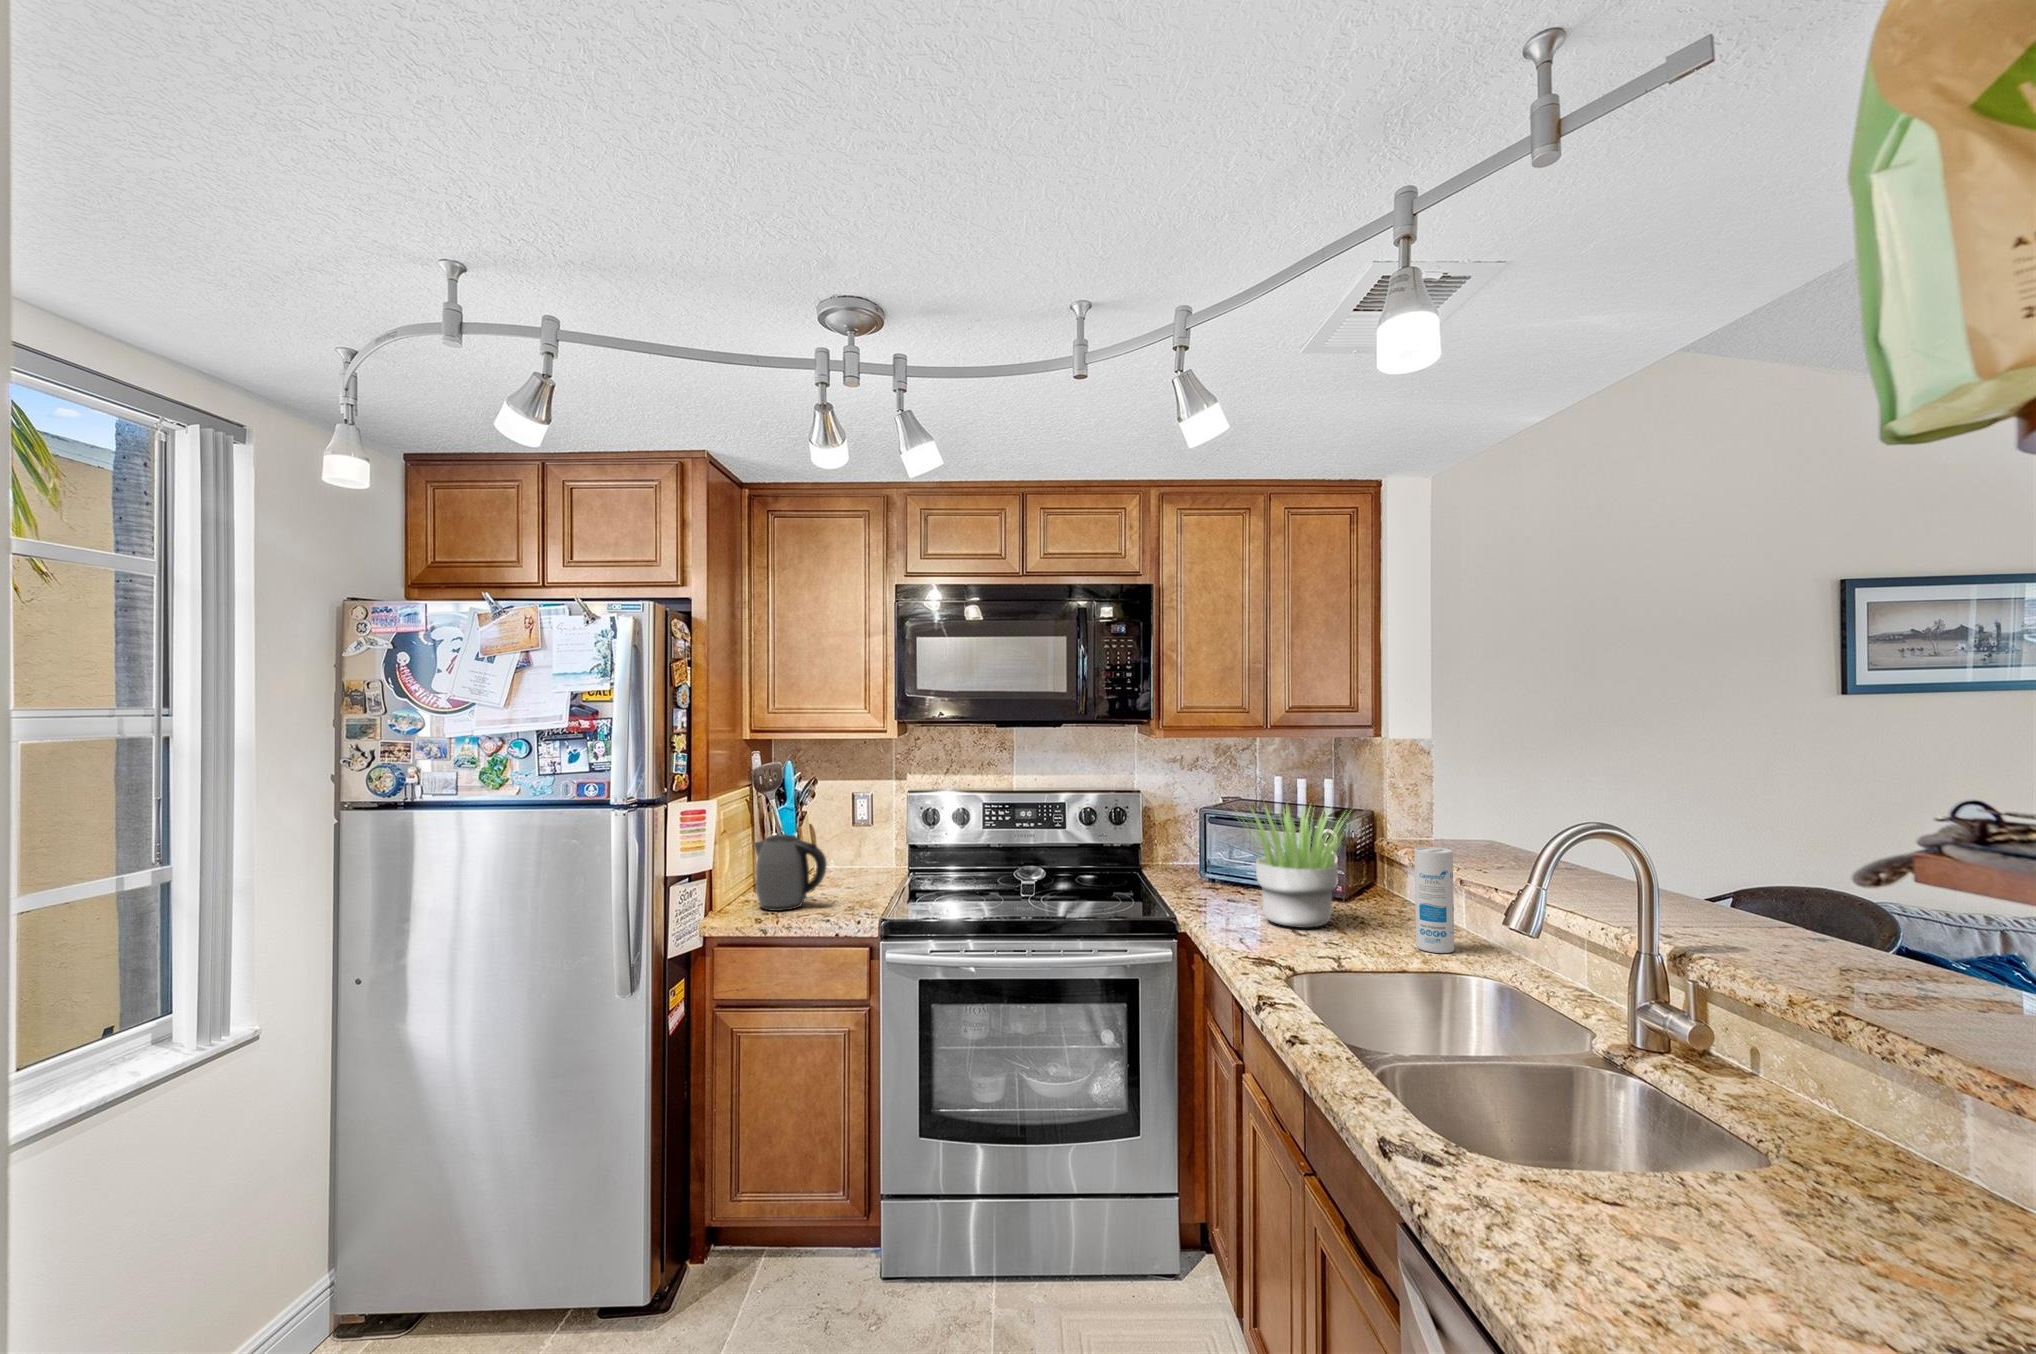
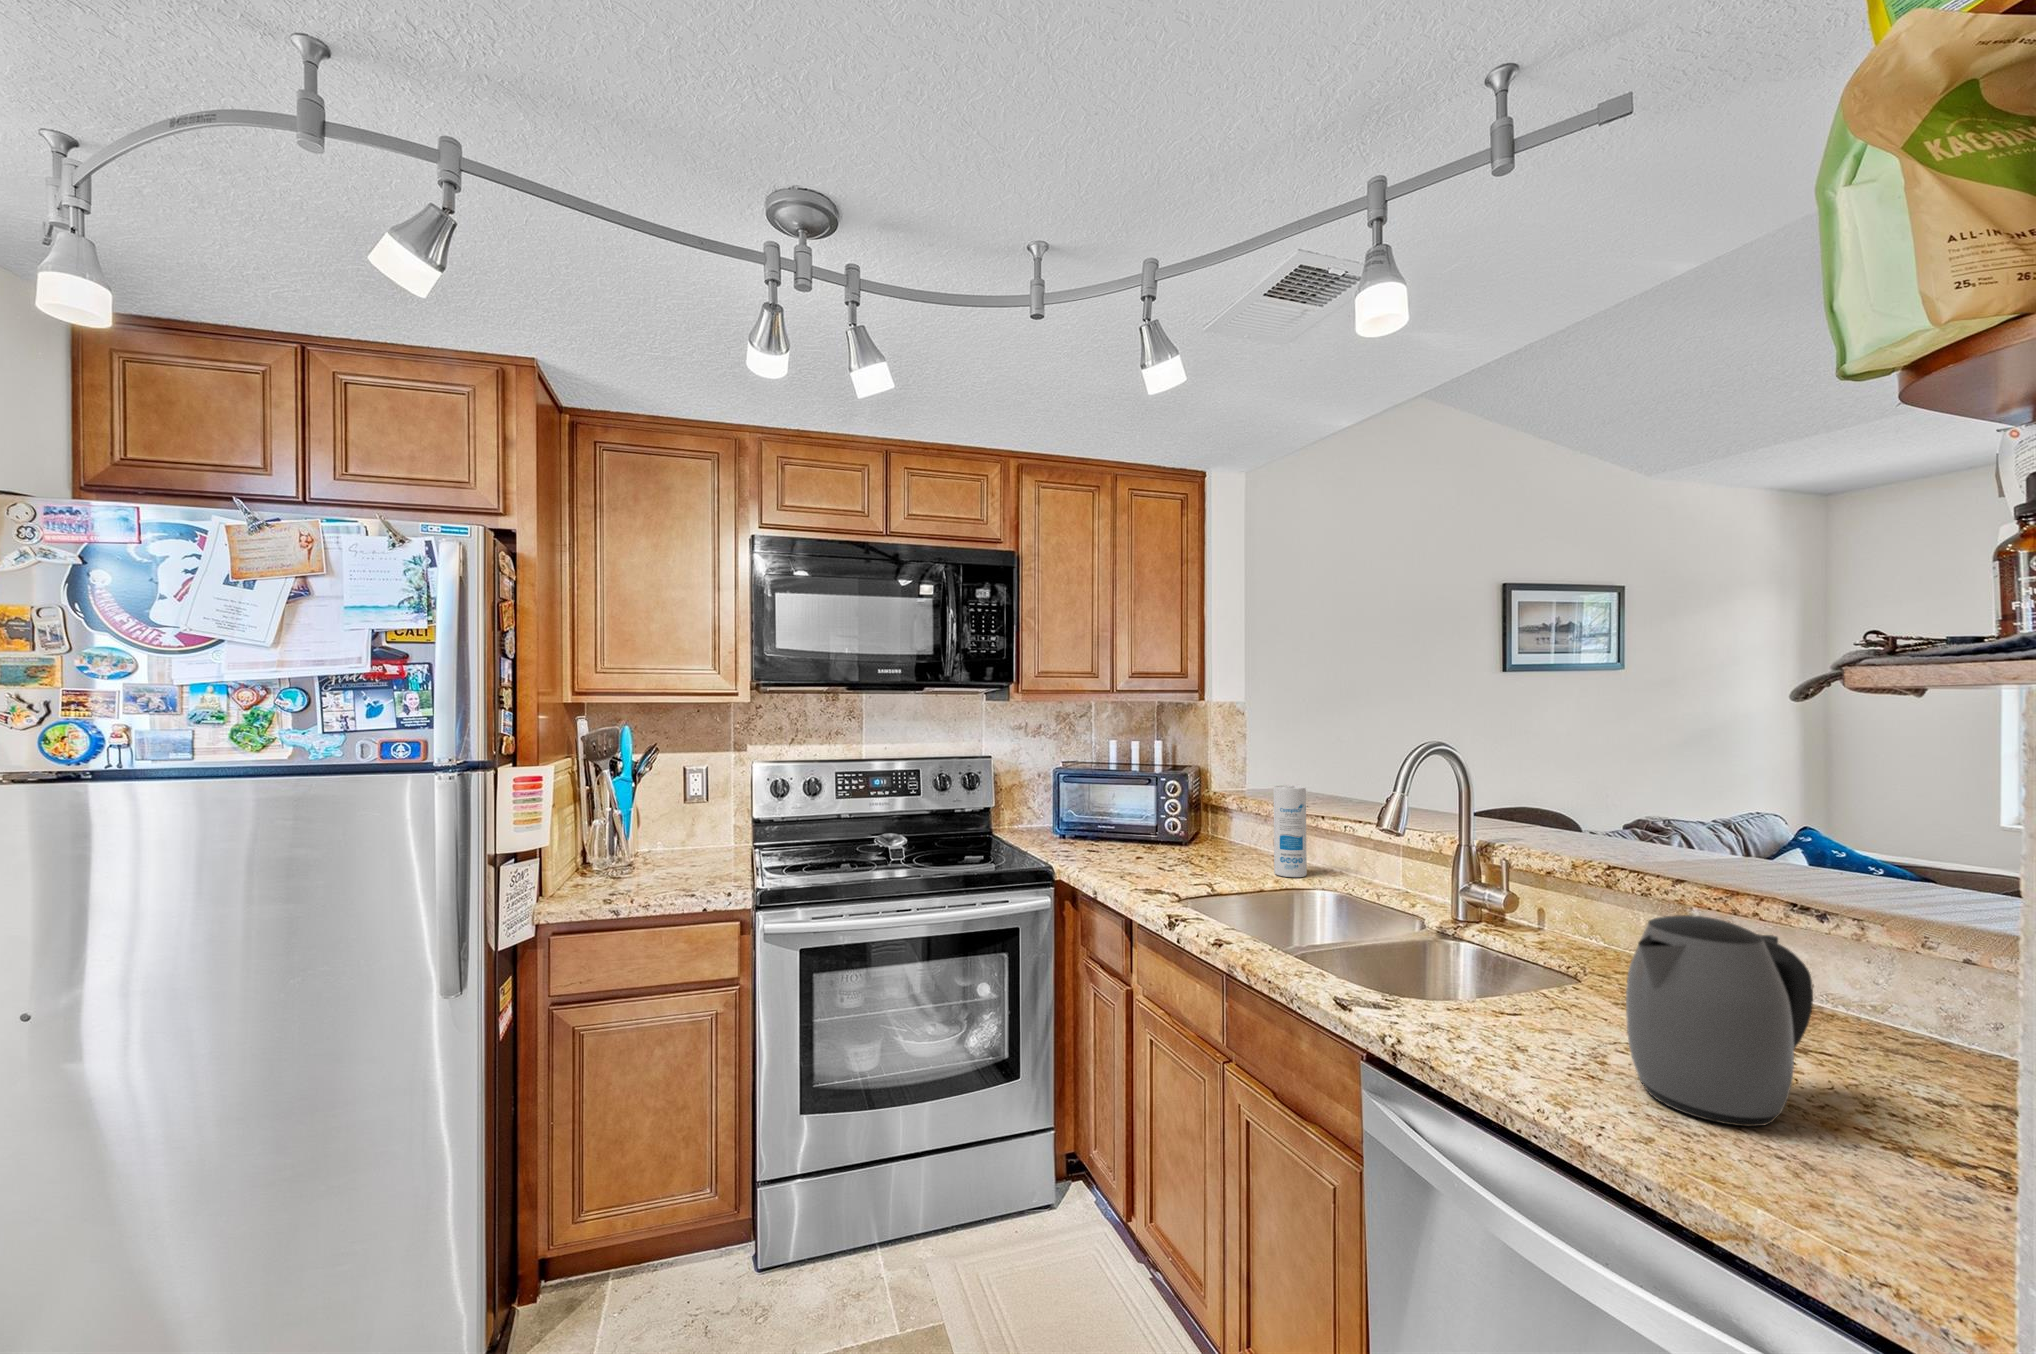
potted plant: present [1236,806,1354,928] -> none [1098,753,1220,866]
kettle: present [754,834,827,911] -> present [1626,915,1813,1126]

